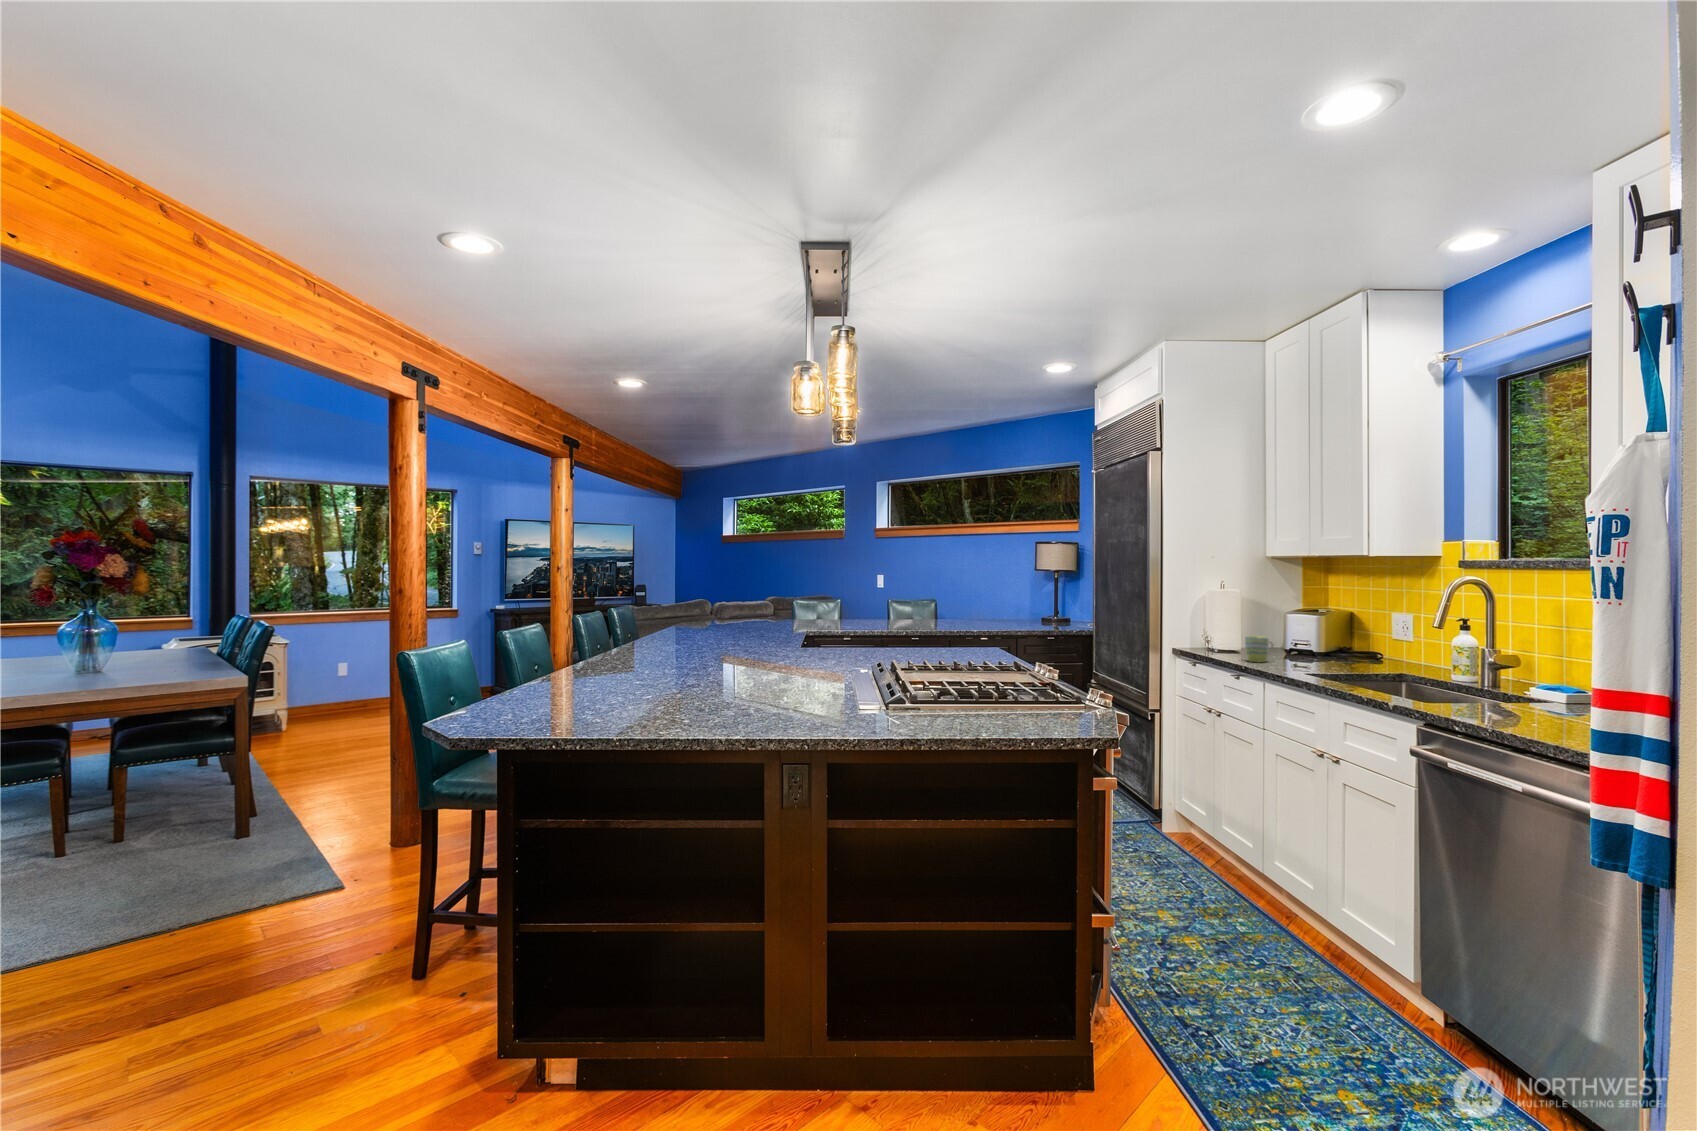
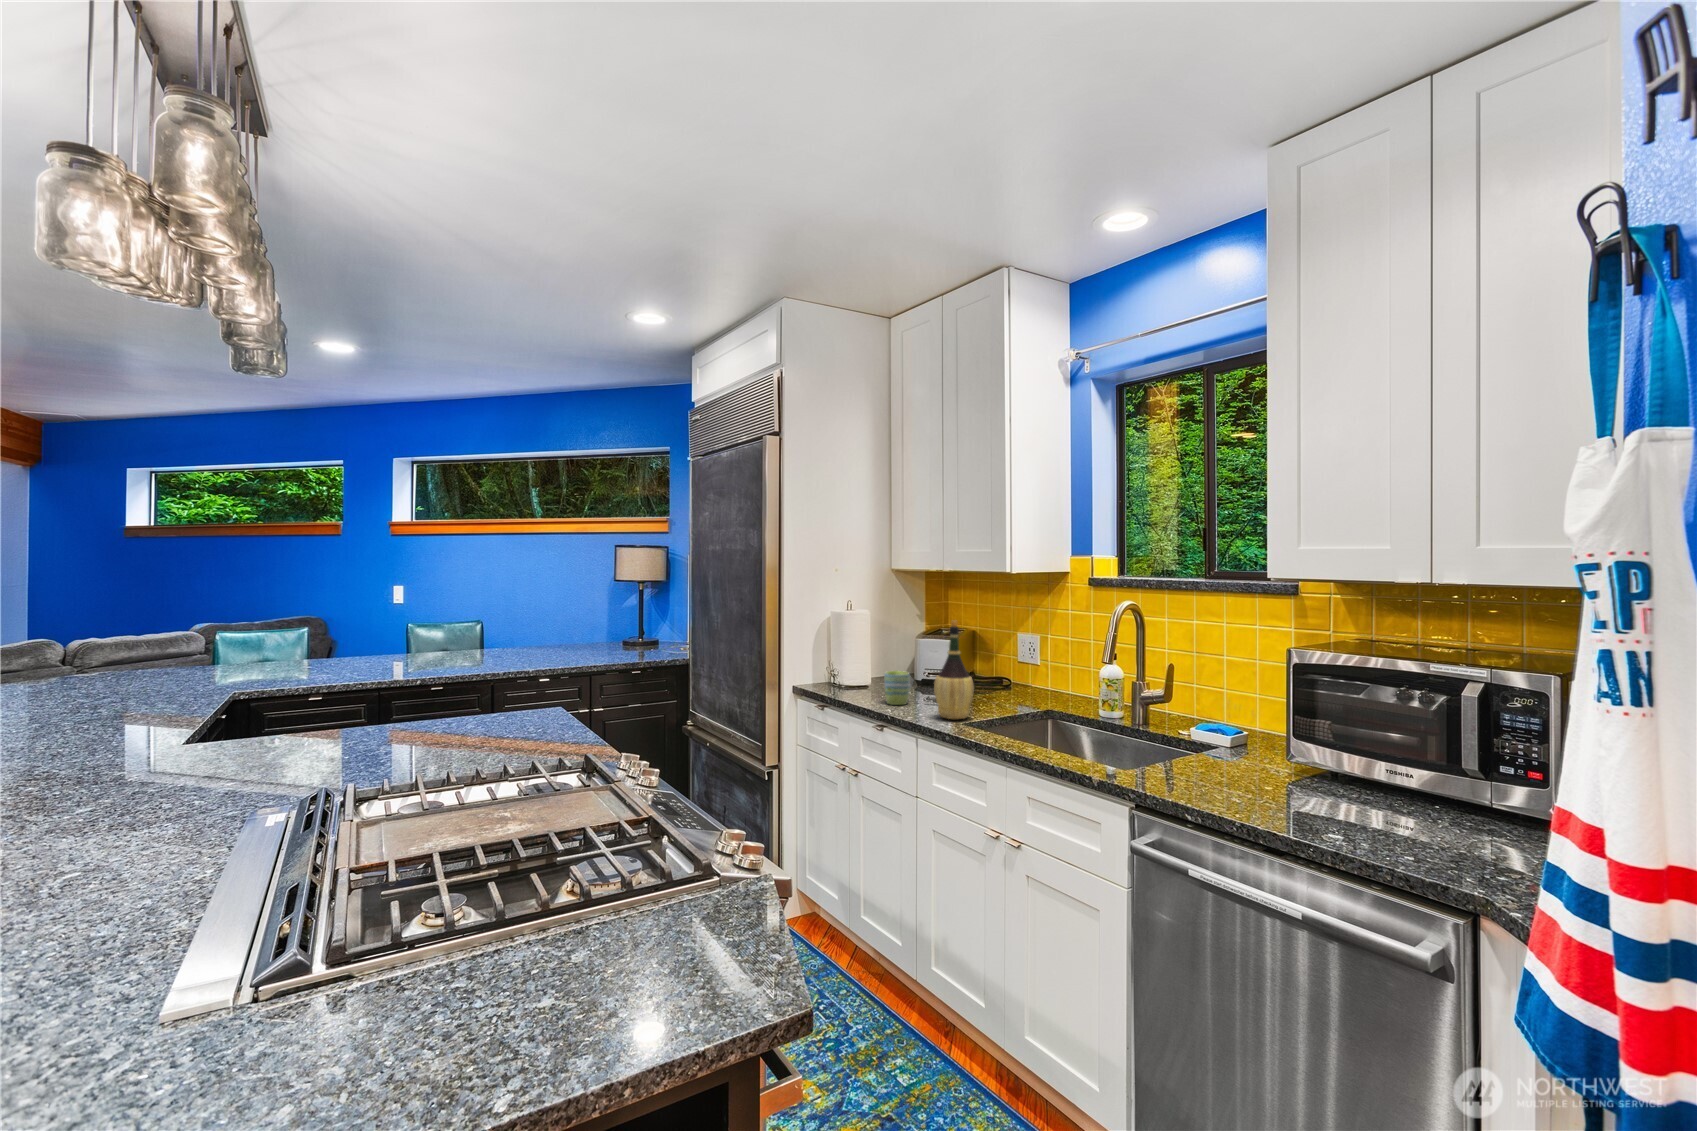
wine bottle: none [1284,592,1321,672] -> present [934,620,974,719]

